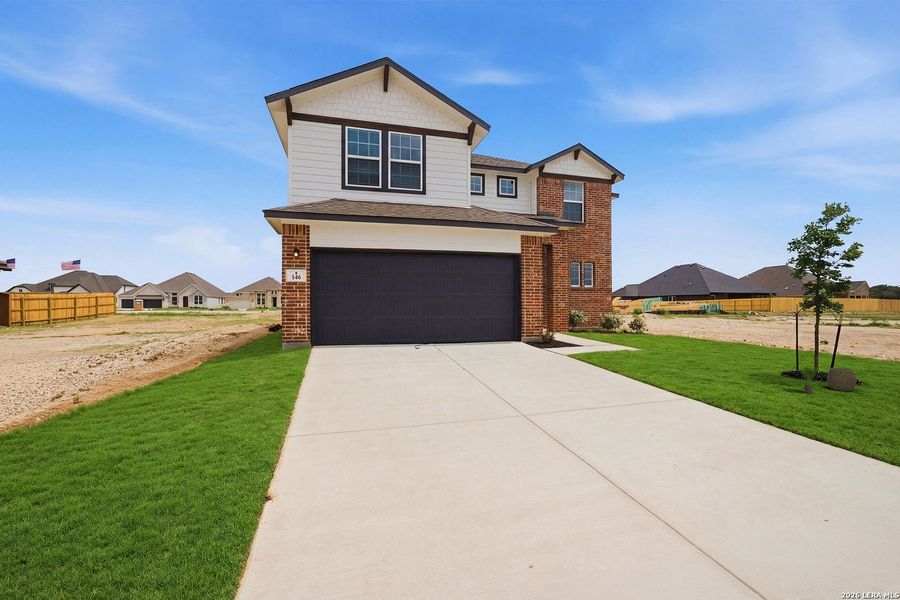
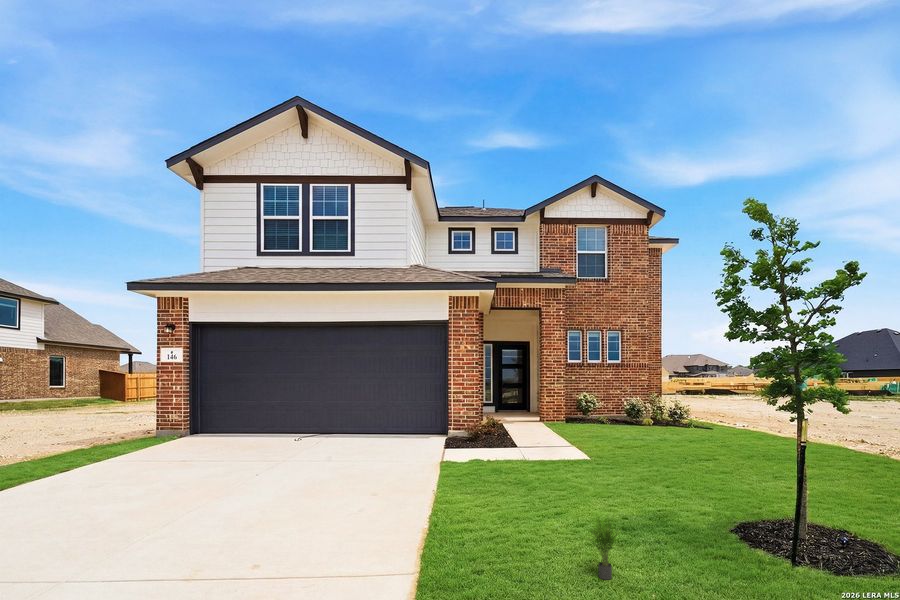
woven basket: present [827,368,856,391] -> none [668,530,715,580]

